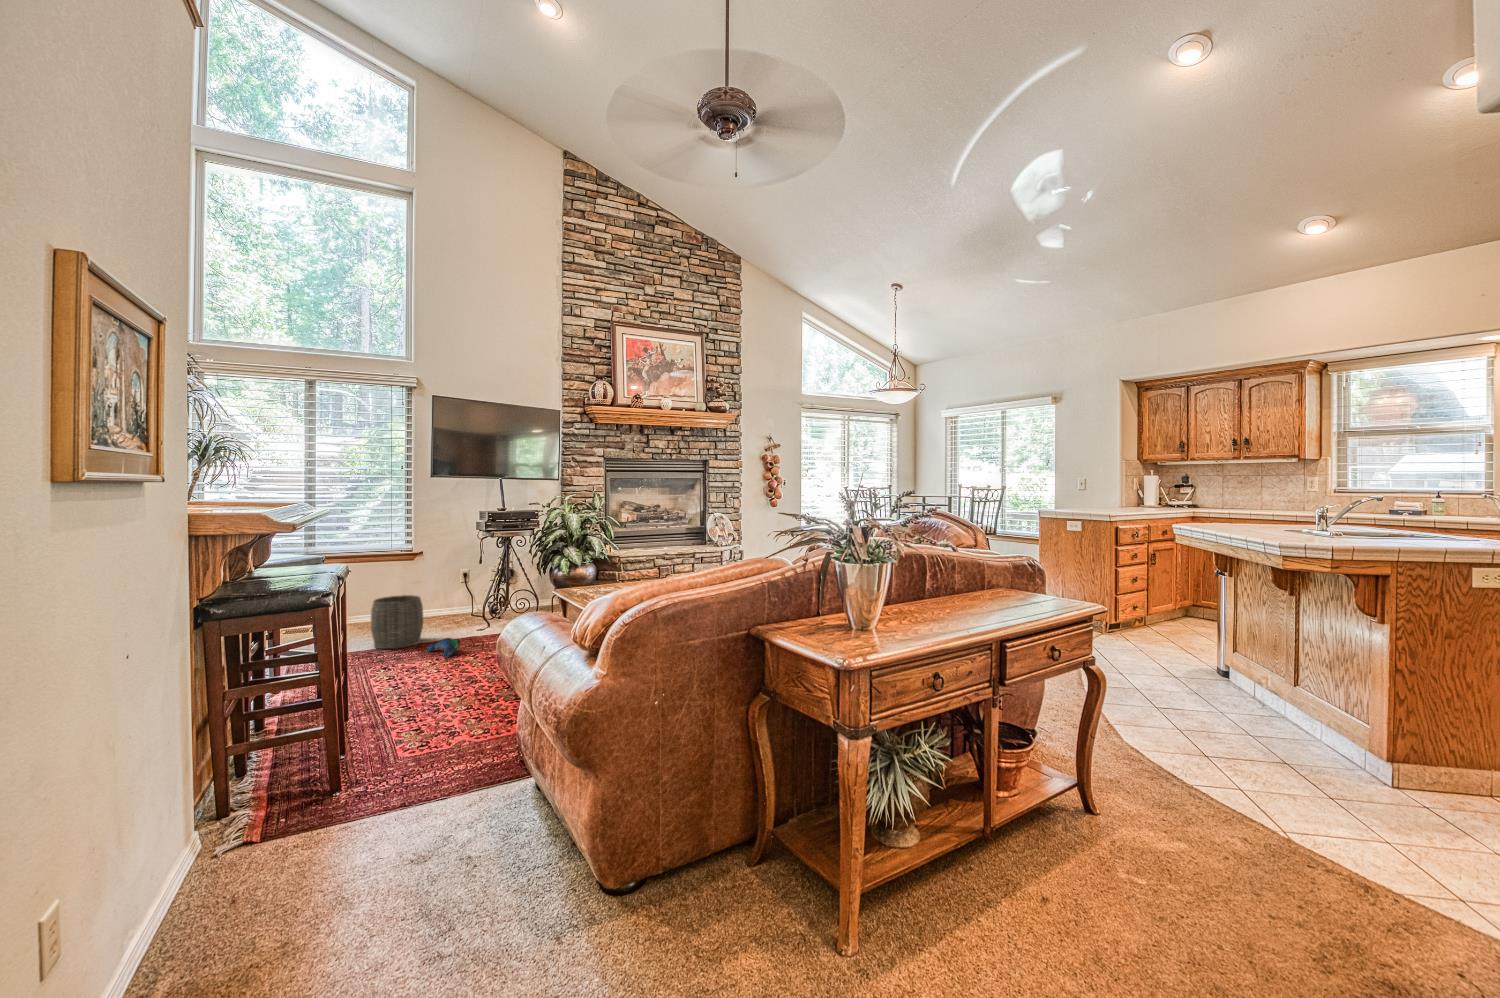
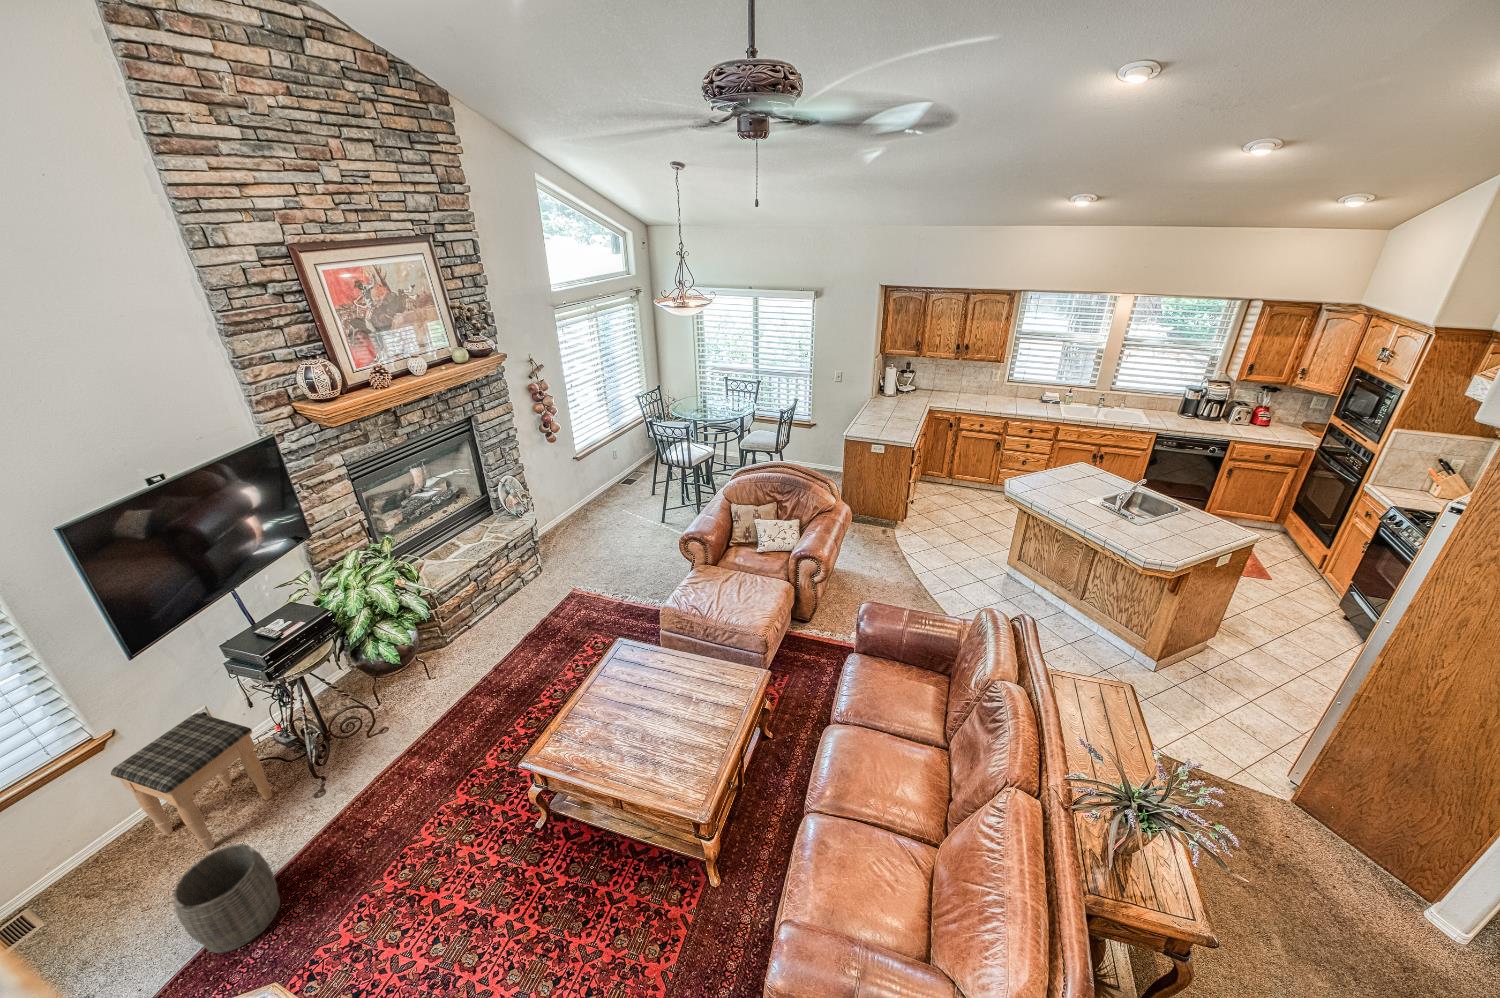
footstool: none [410,556,471,626] -> present [111,713,273,851]
plush toy: present [426,638,460,658] -> none [322,869,386,911]

